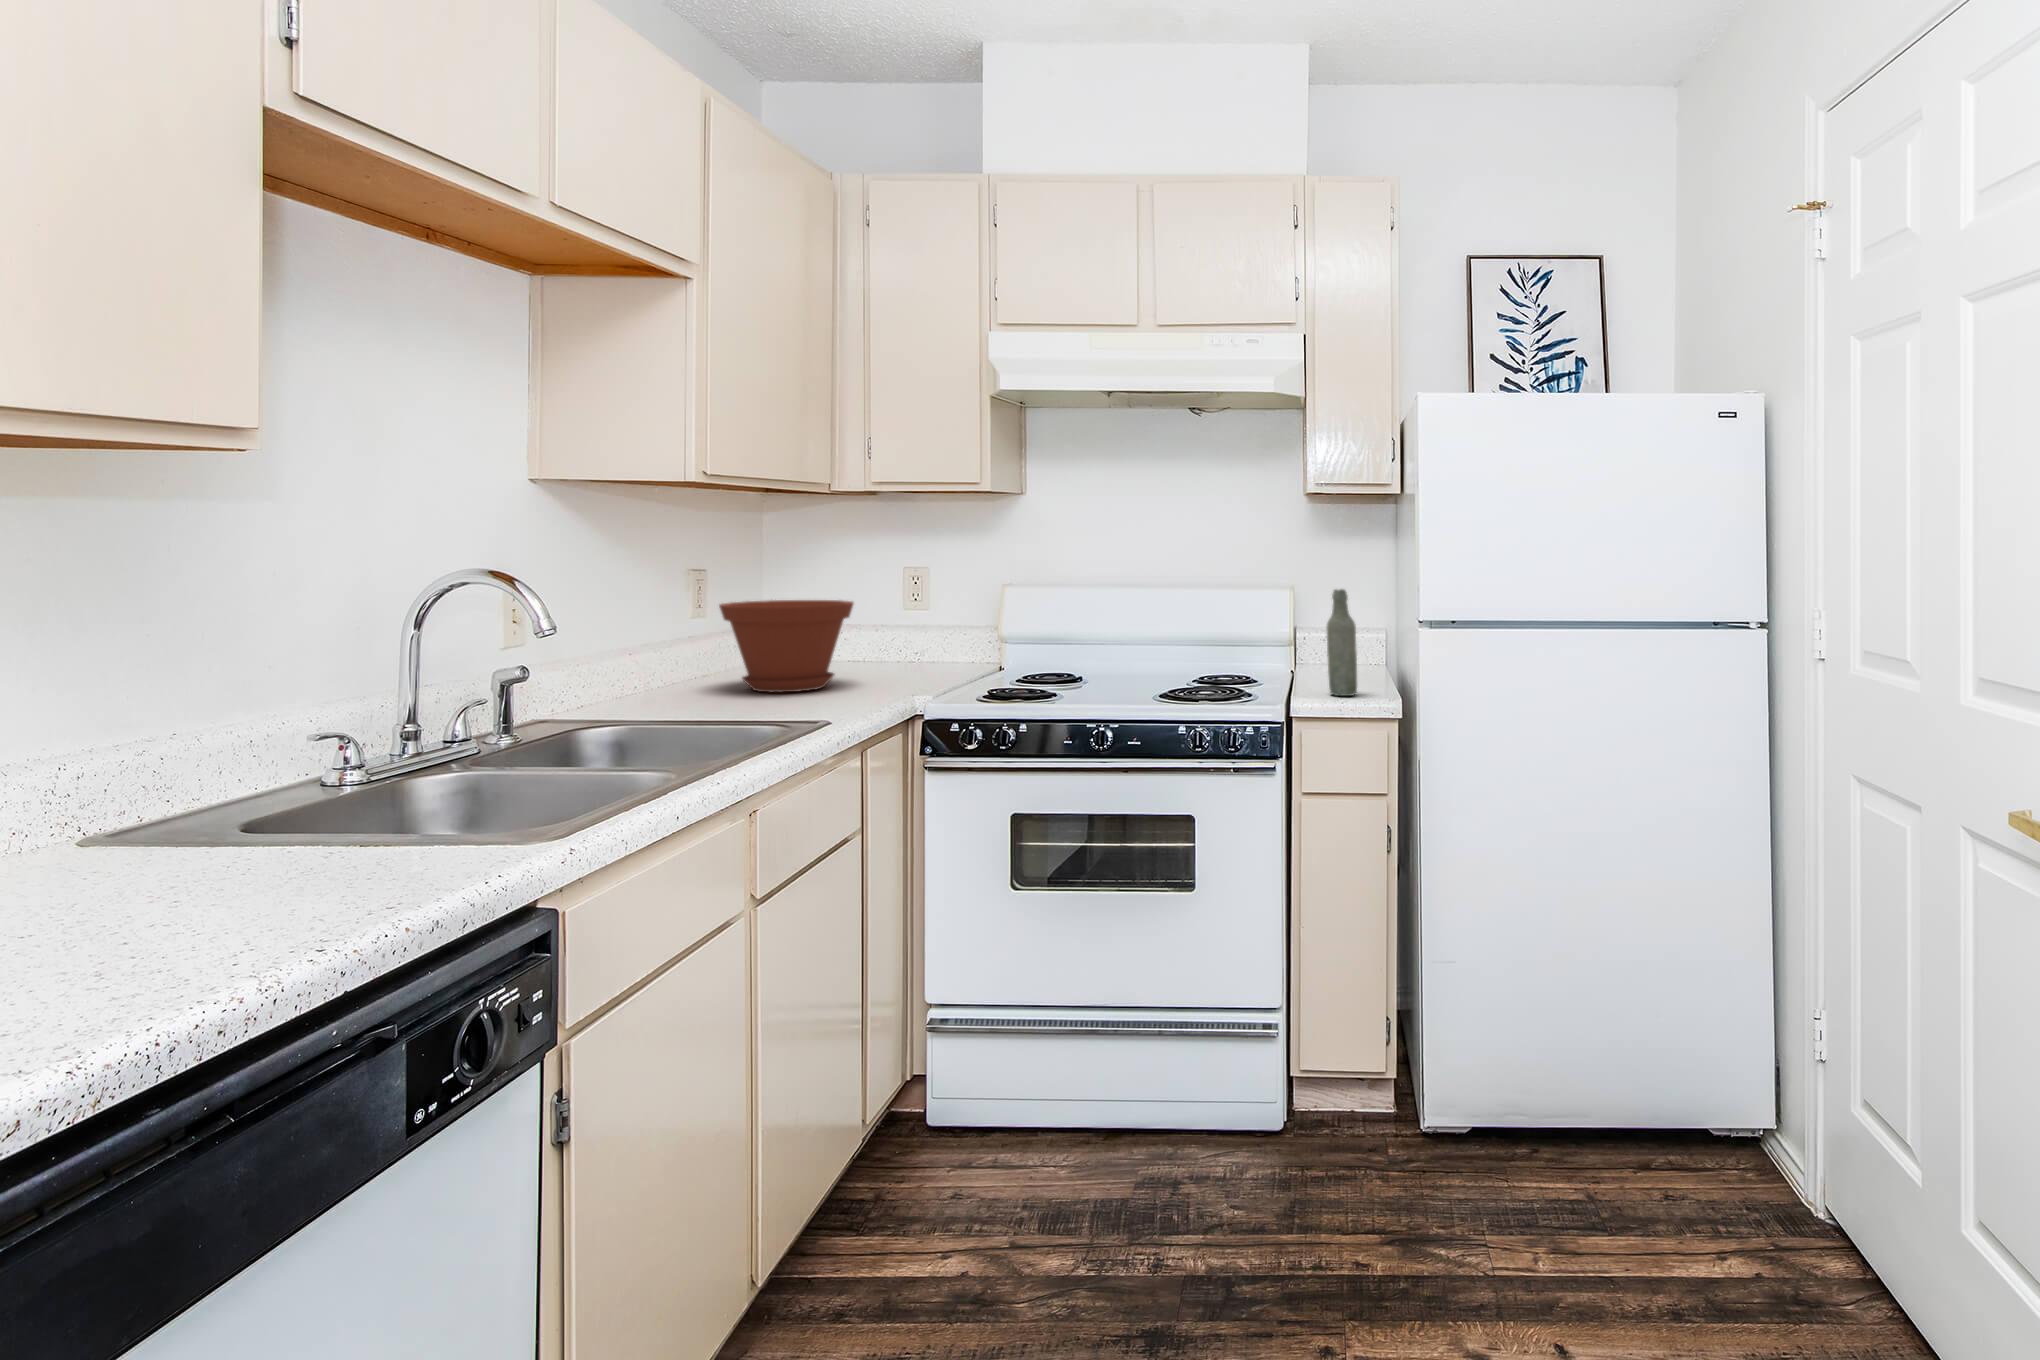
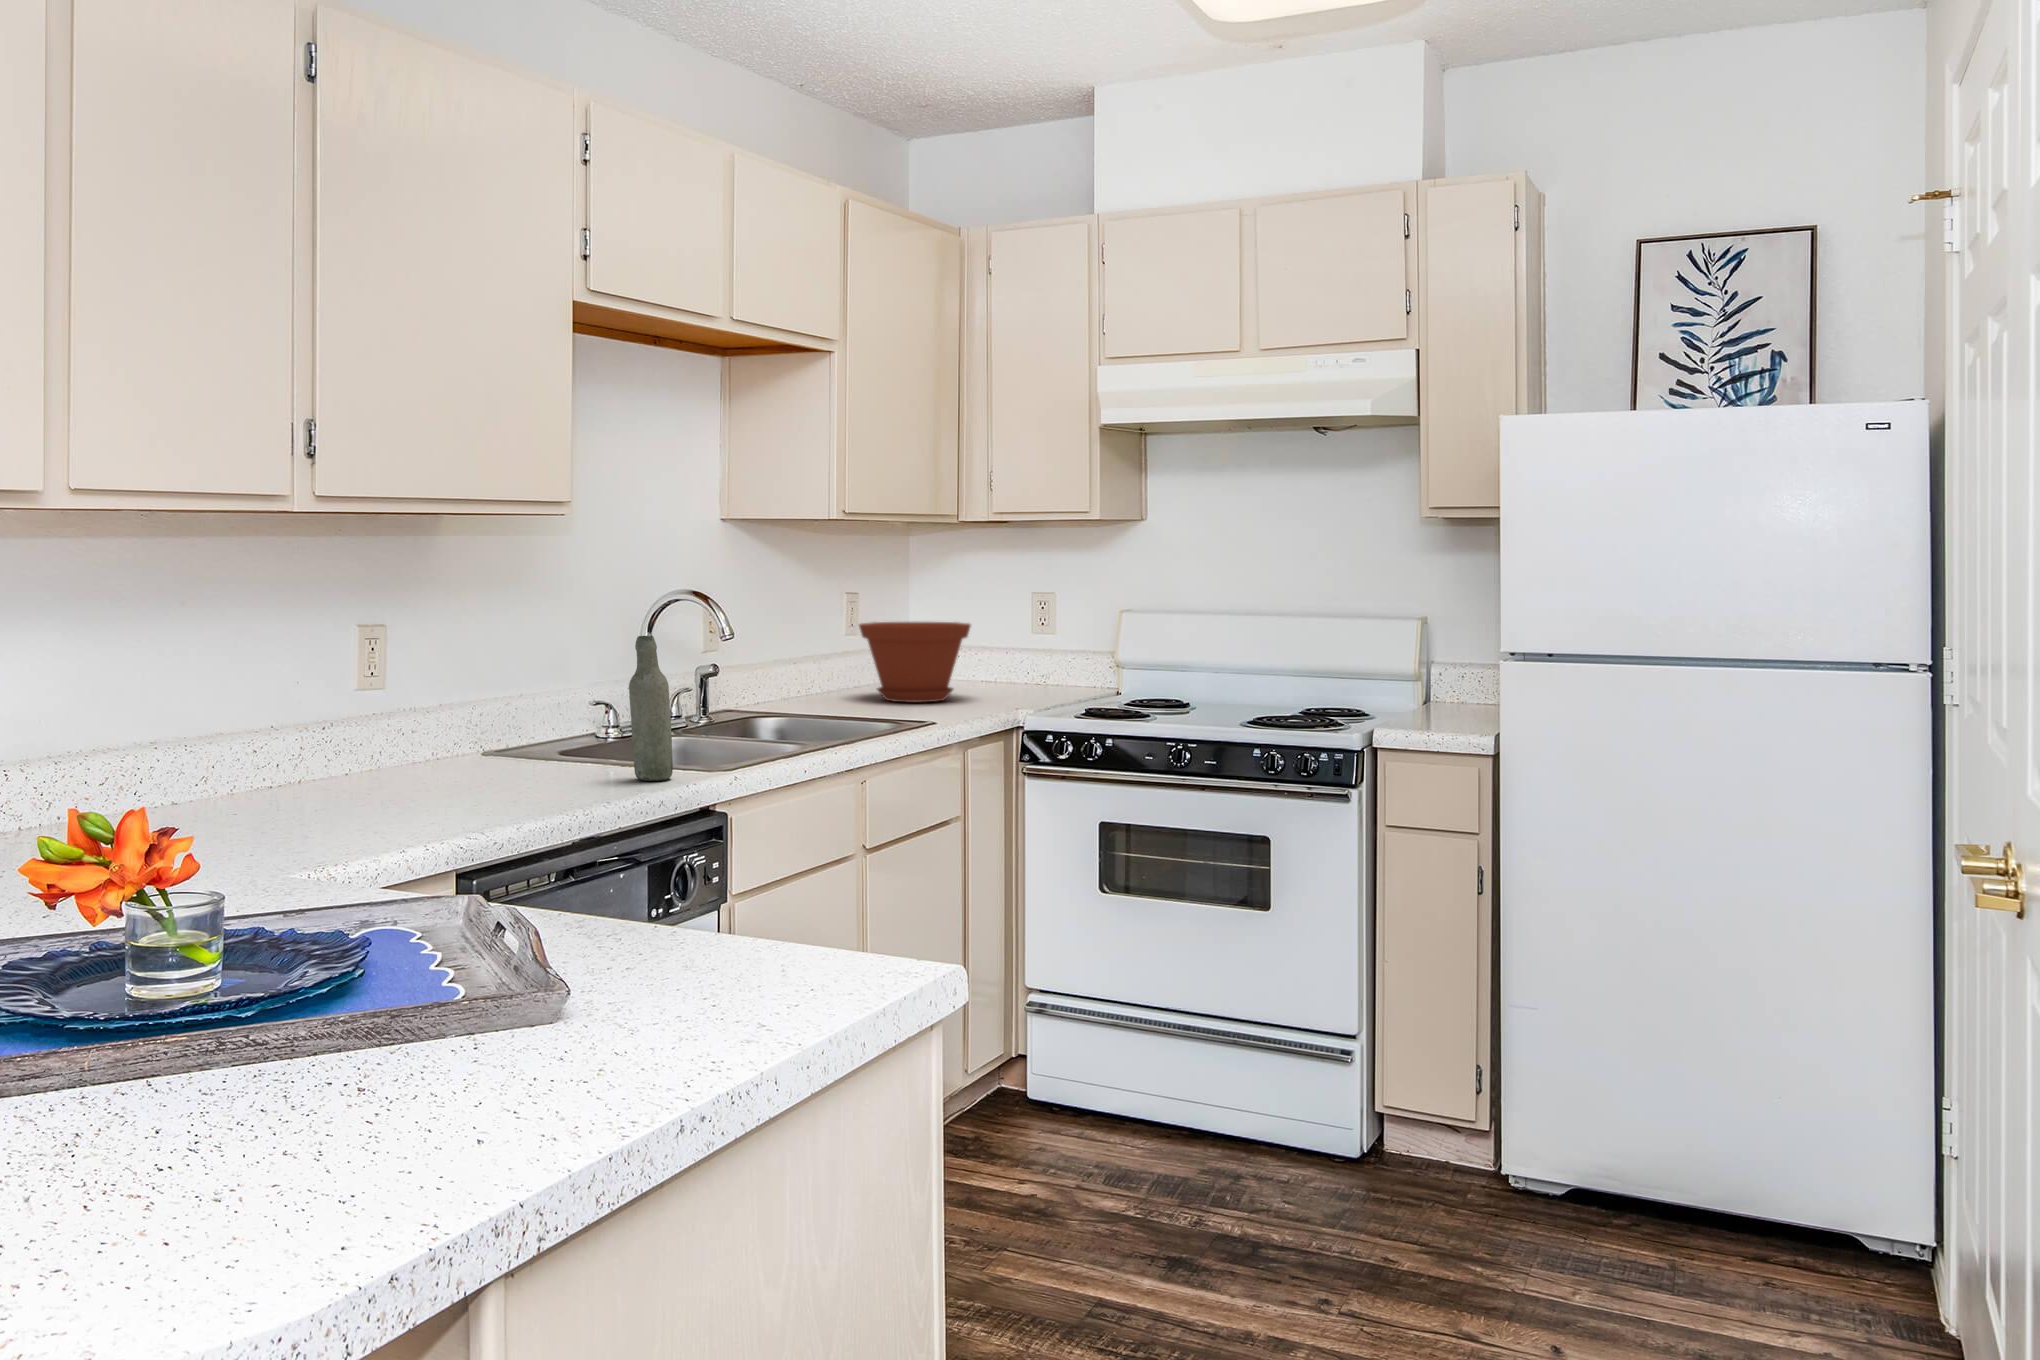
bottle: present [1327,589,1357,696] -> present [629,635,673,781]

